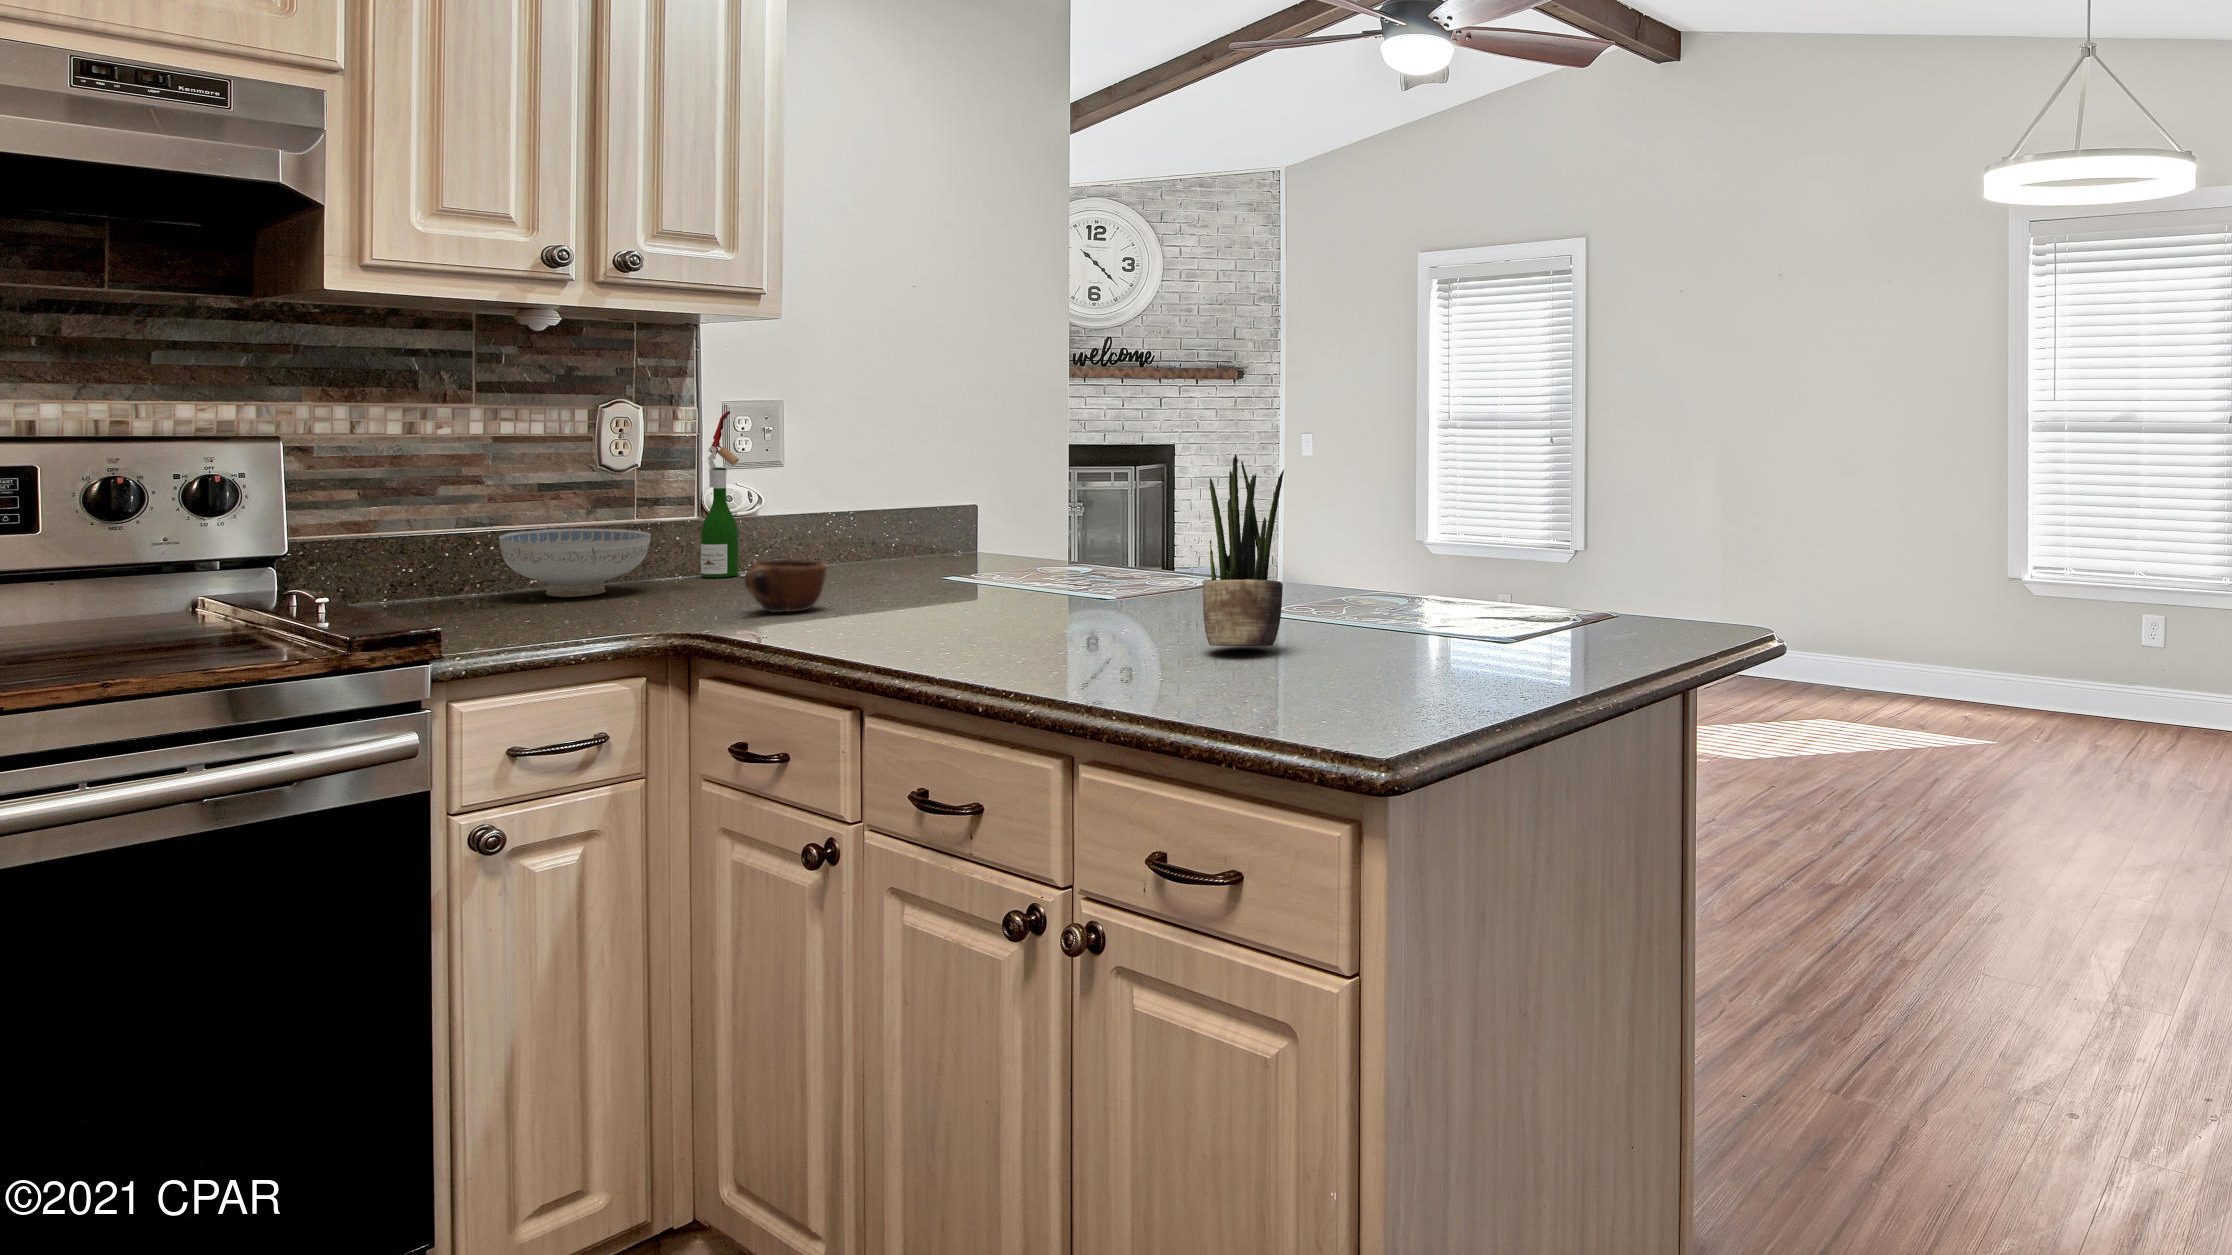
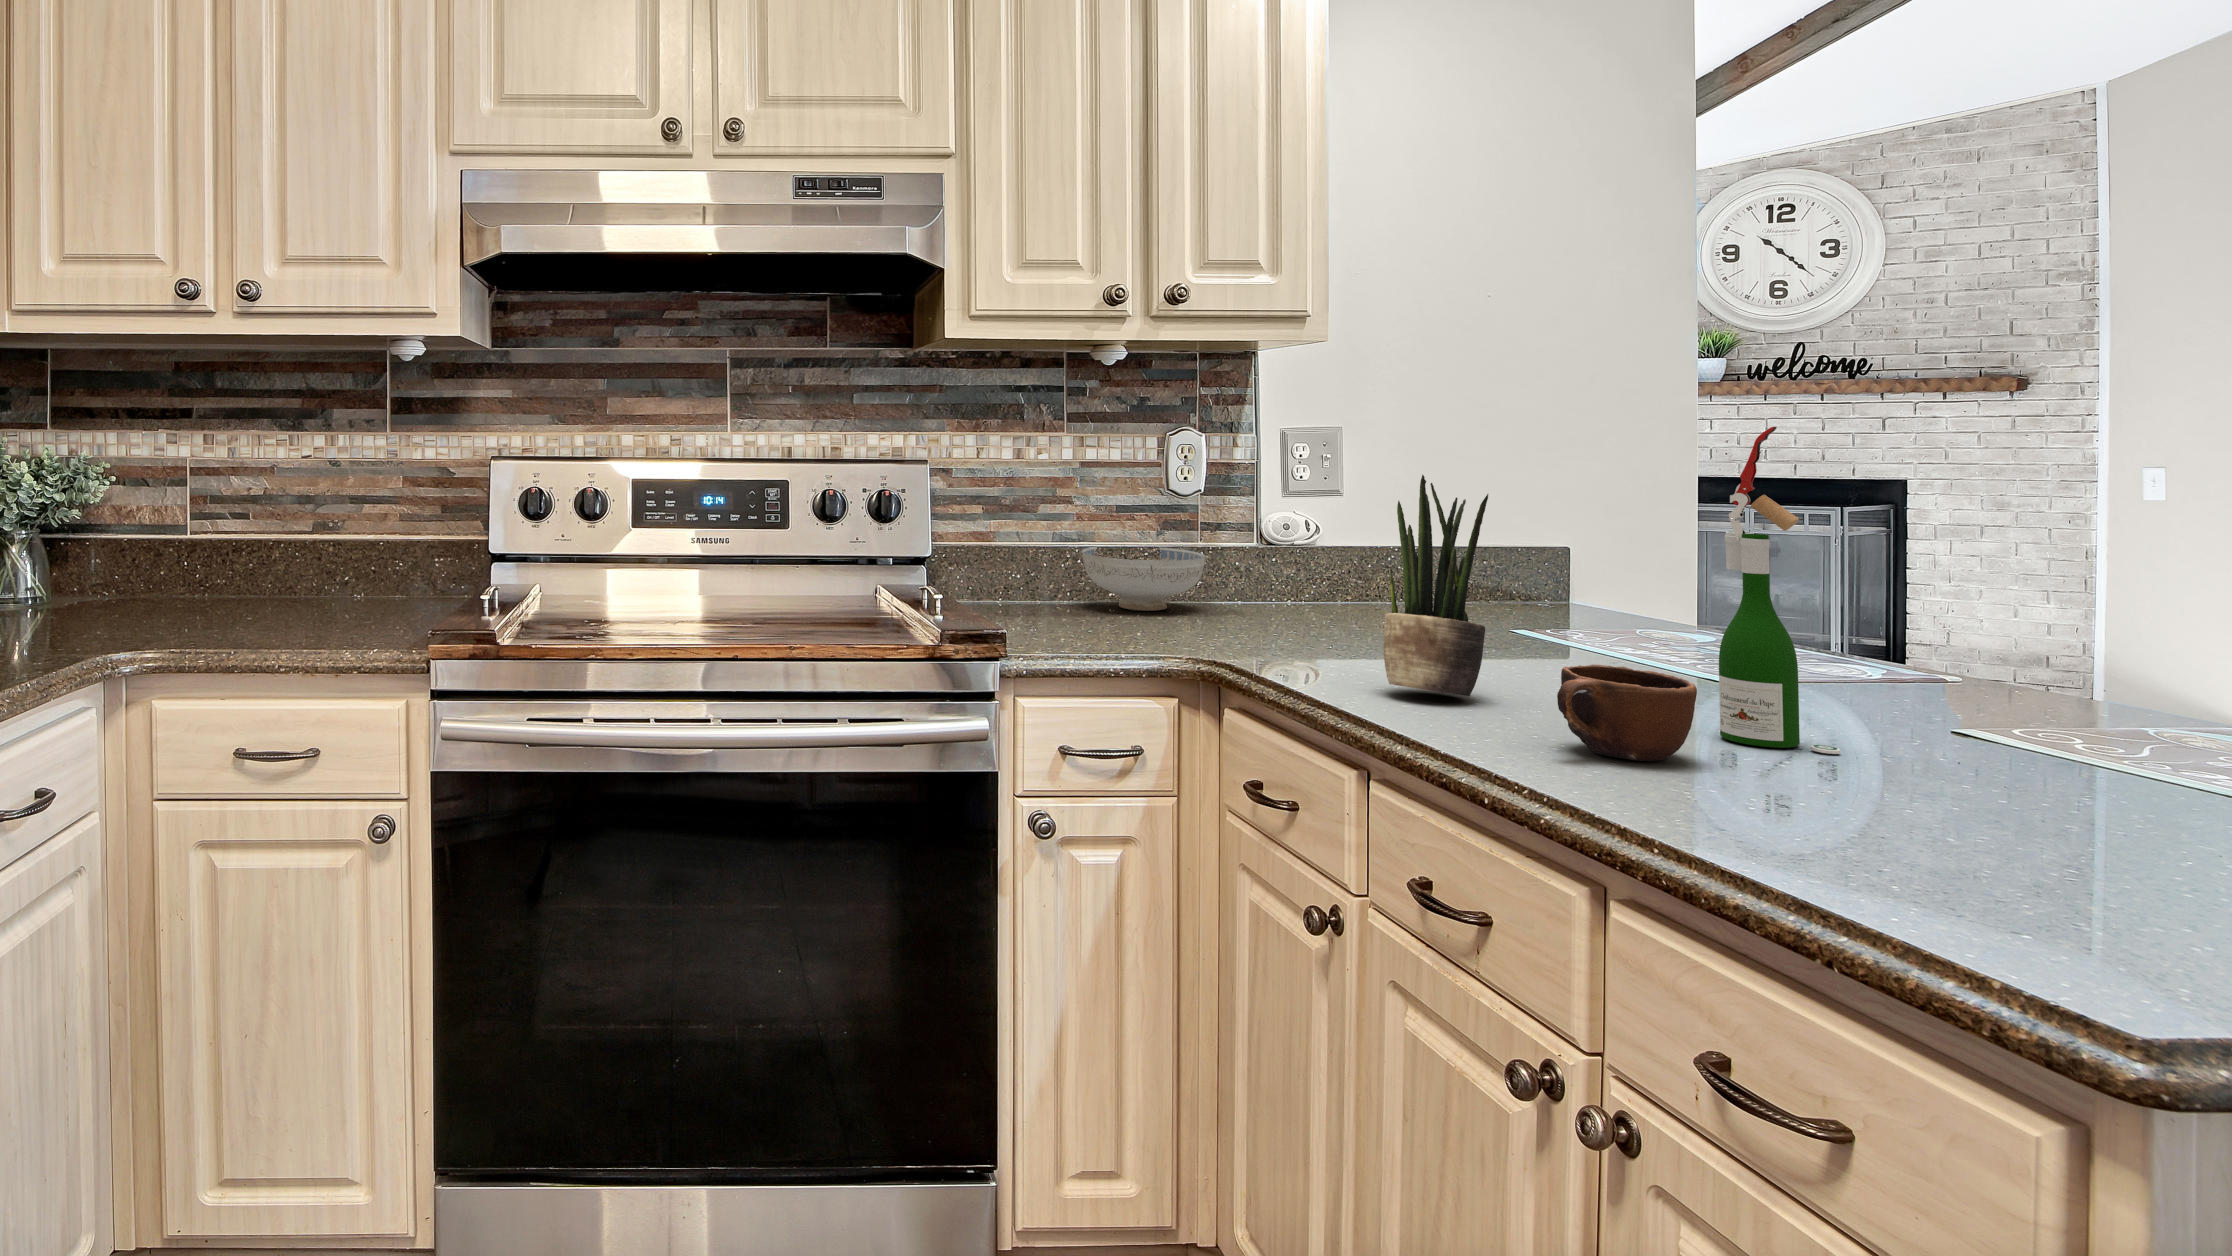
wine bottle: present [701,411,746,578] -> present [1719,427,1840,754]
potted plant: present [1203,454,1284,646] -> present [1384,475,1488,696]
mug: present [745,559,826,612] -> present [1557,664,1697,761]

